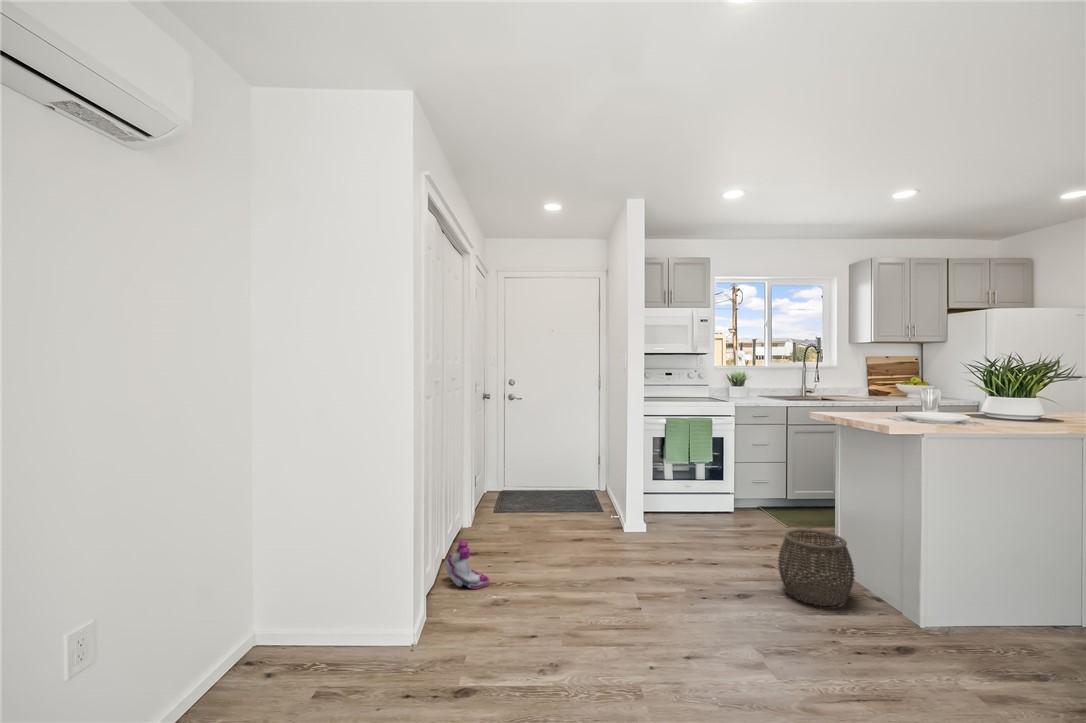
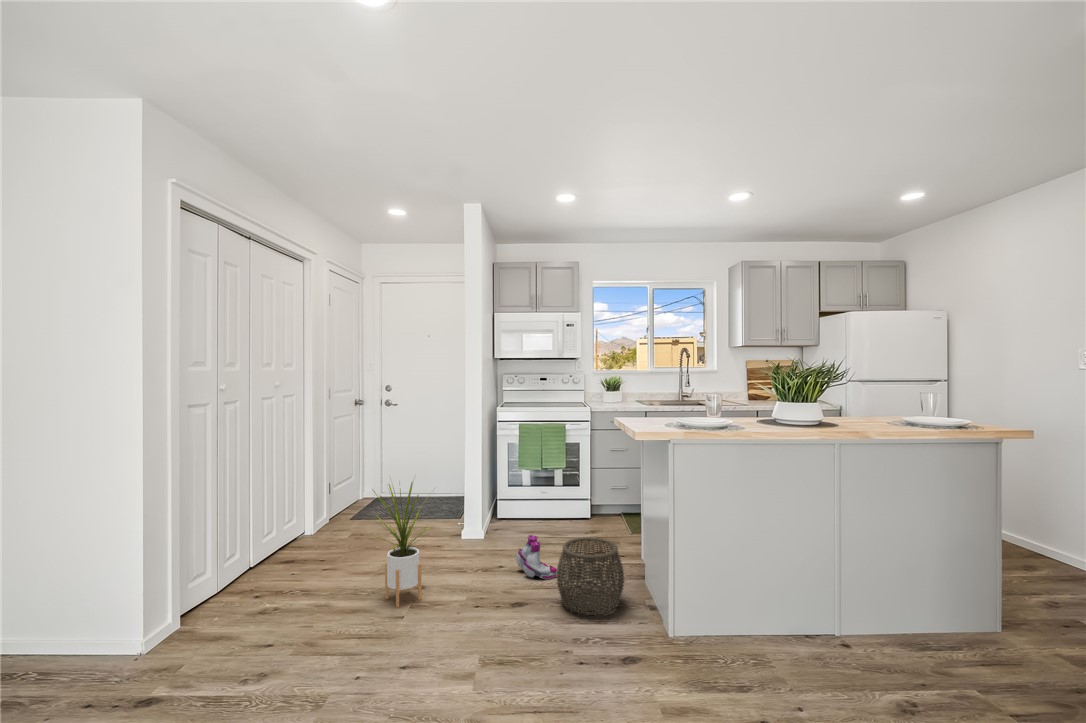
house plant: none [591,466,658,599] -> present [372,482,432,607]
boots: present [445,541,489,589] -> present [516,535,557,579]

